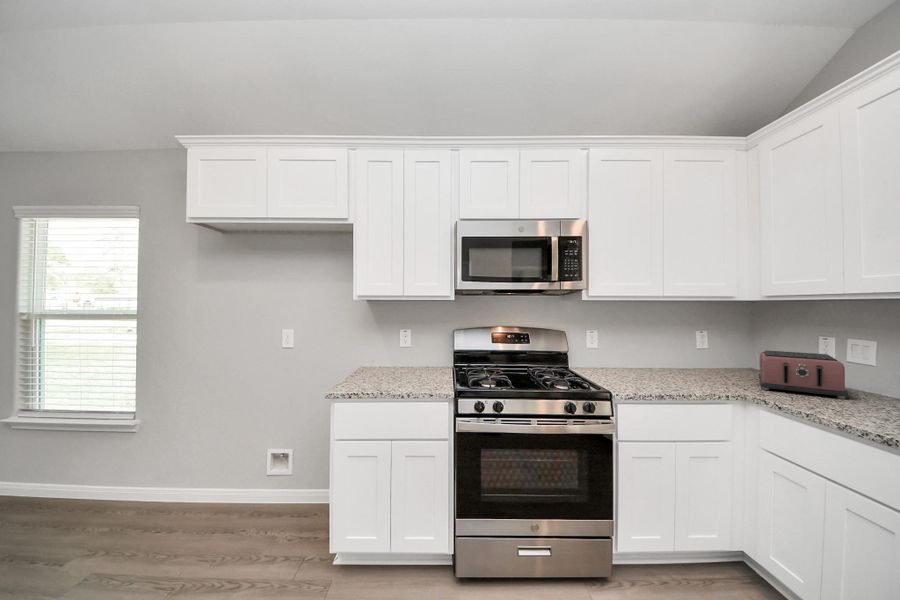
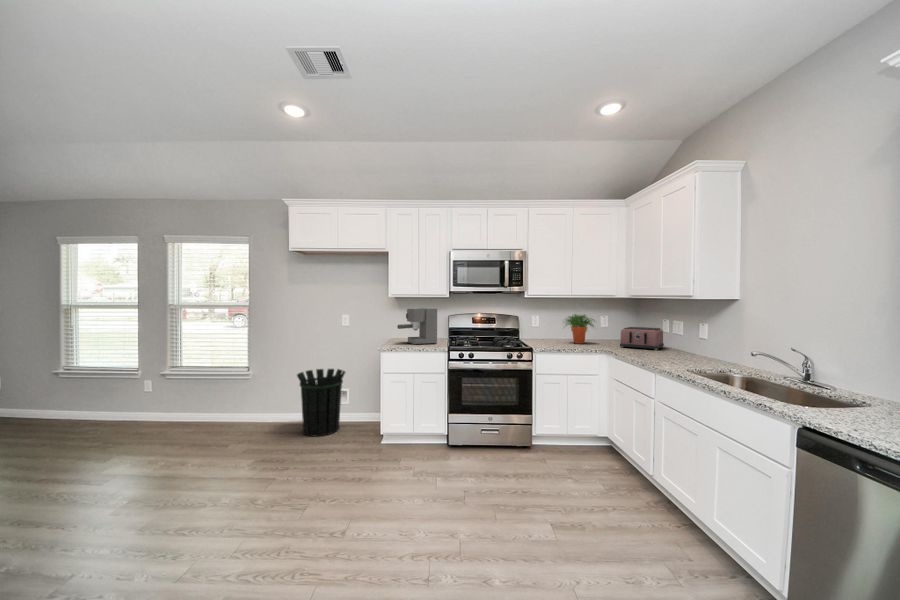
coffee maker: none [363,318,434,384] -> present [397,308,437,345]
potted plant: none [640,327,705,378] -> present [566,314,594,344]
waste bin: none [189,417,279,545] -> present [297,369,346,436]

